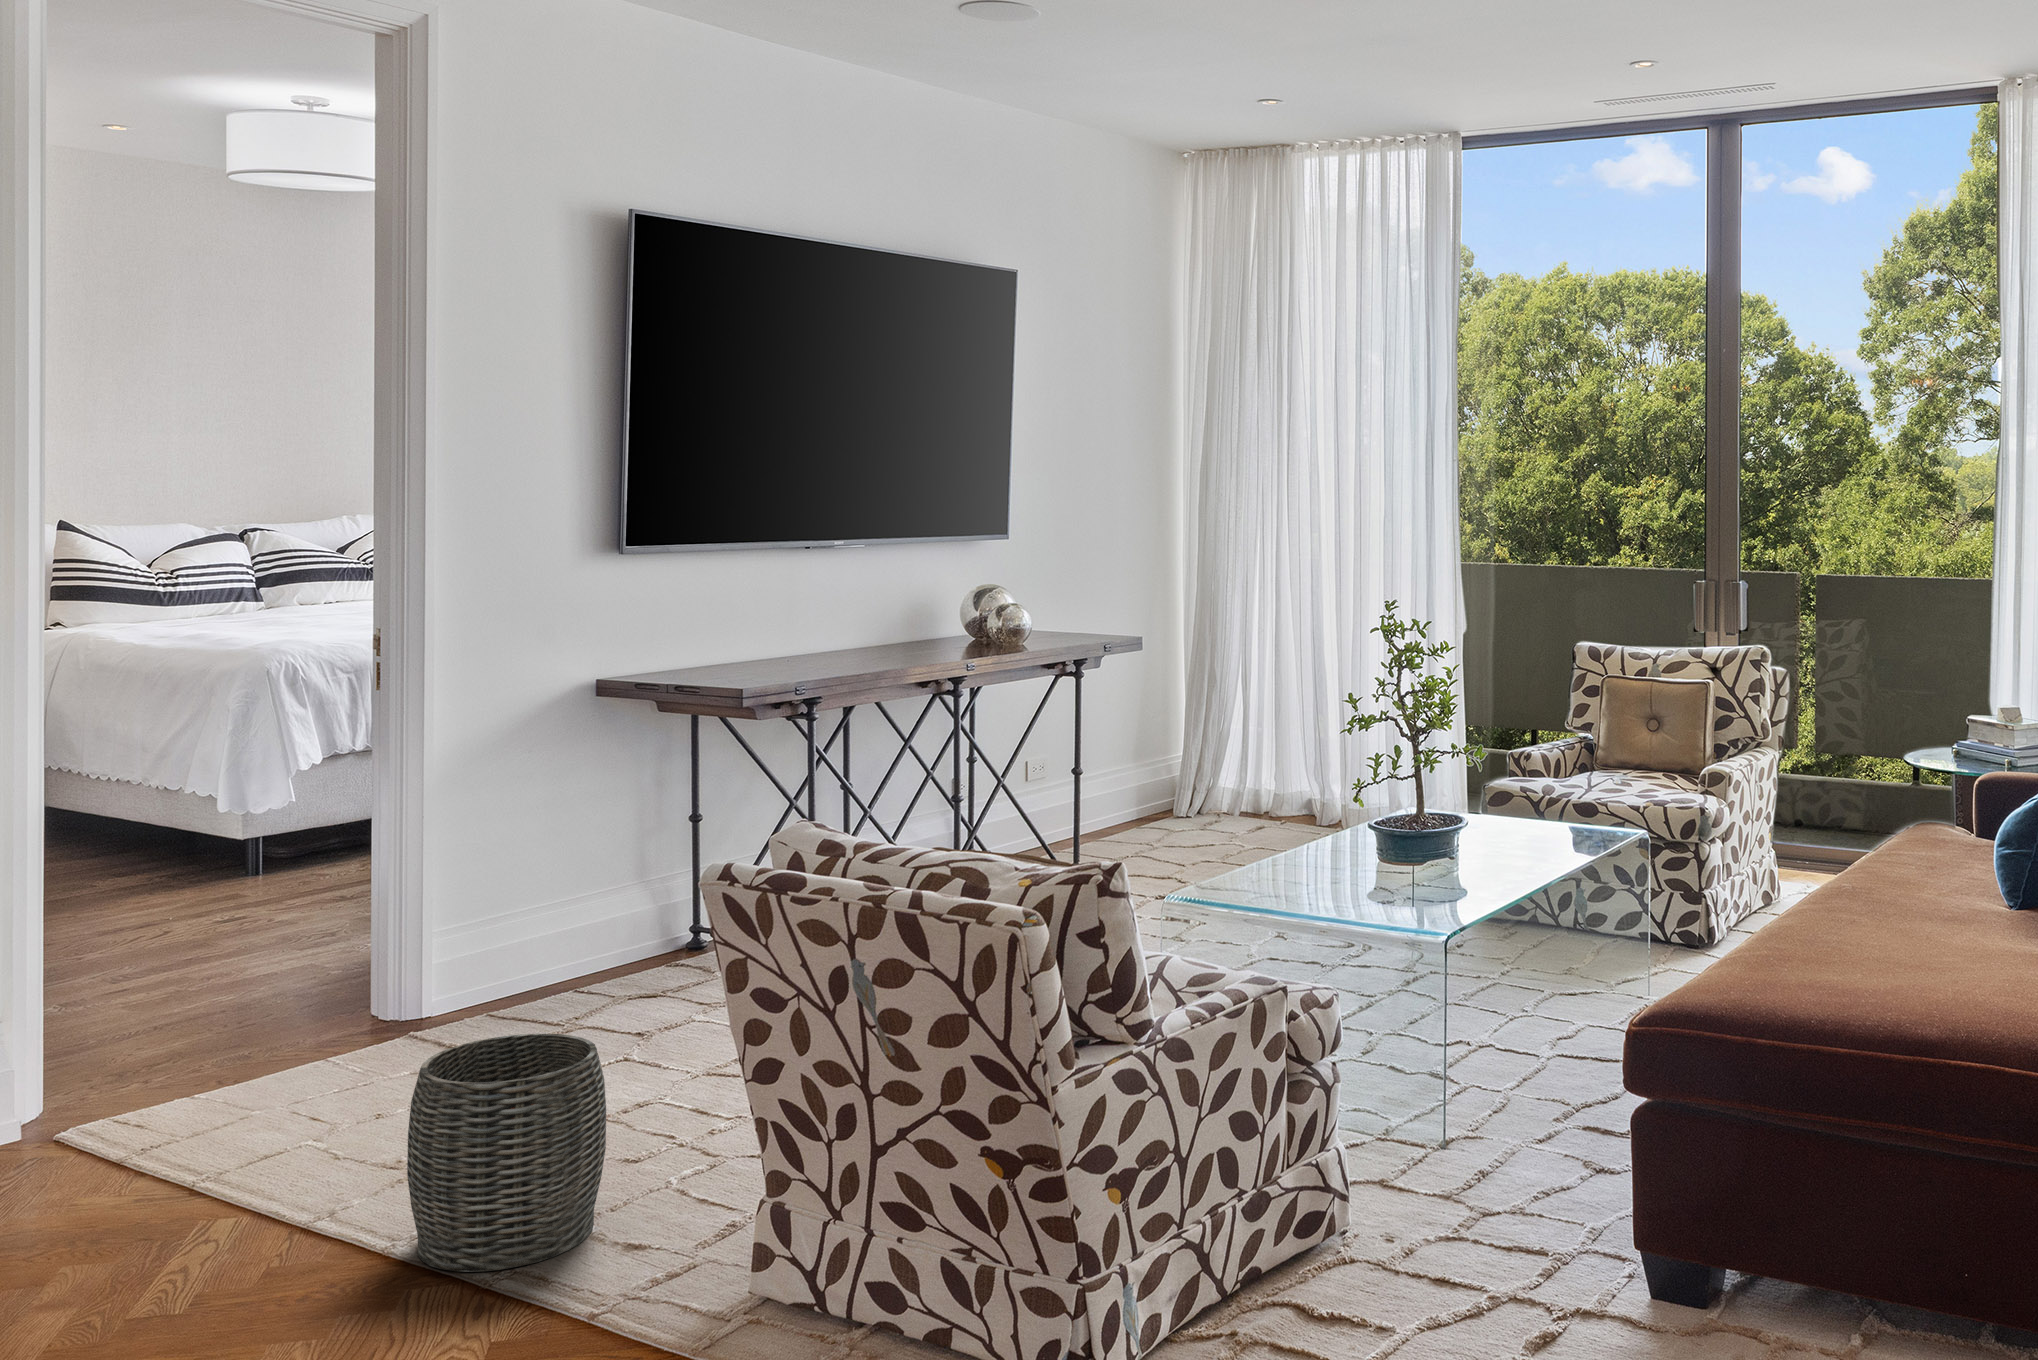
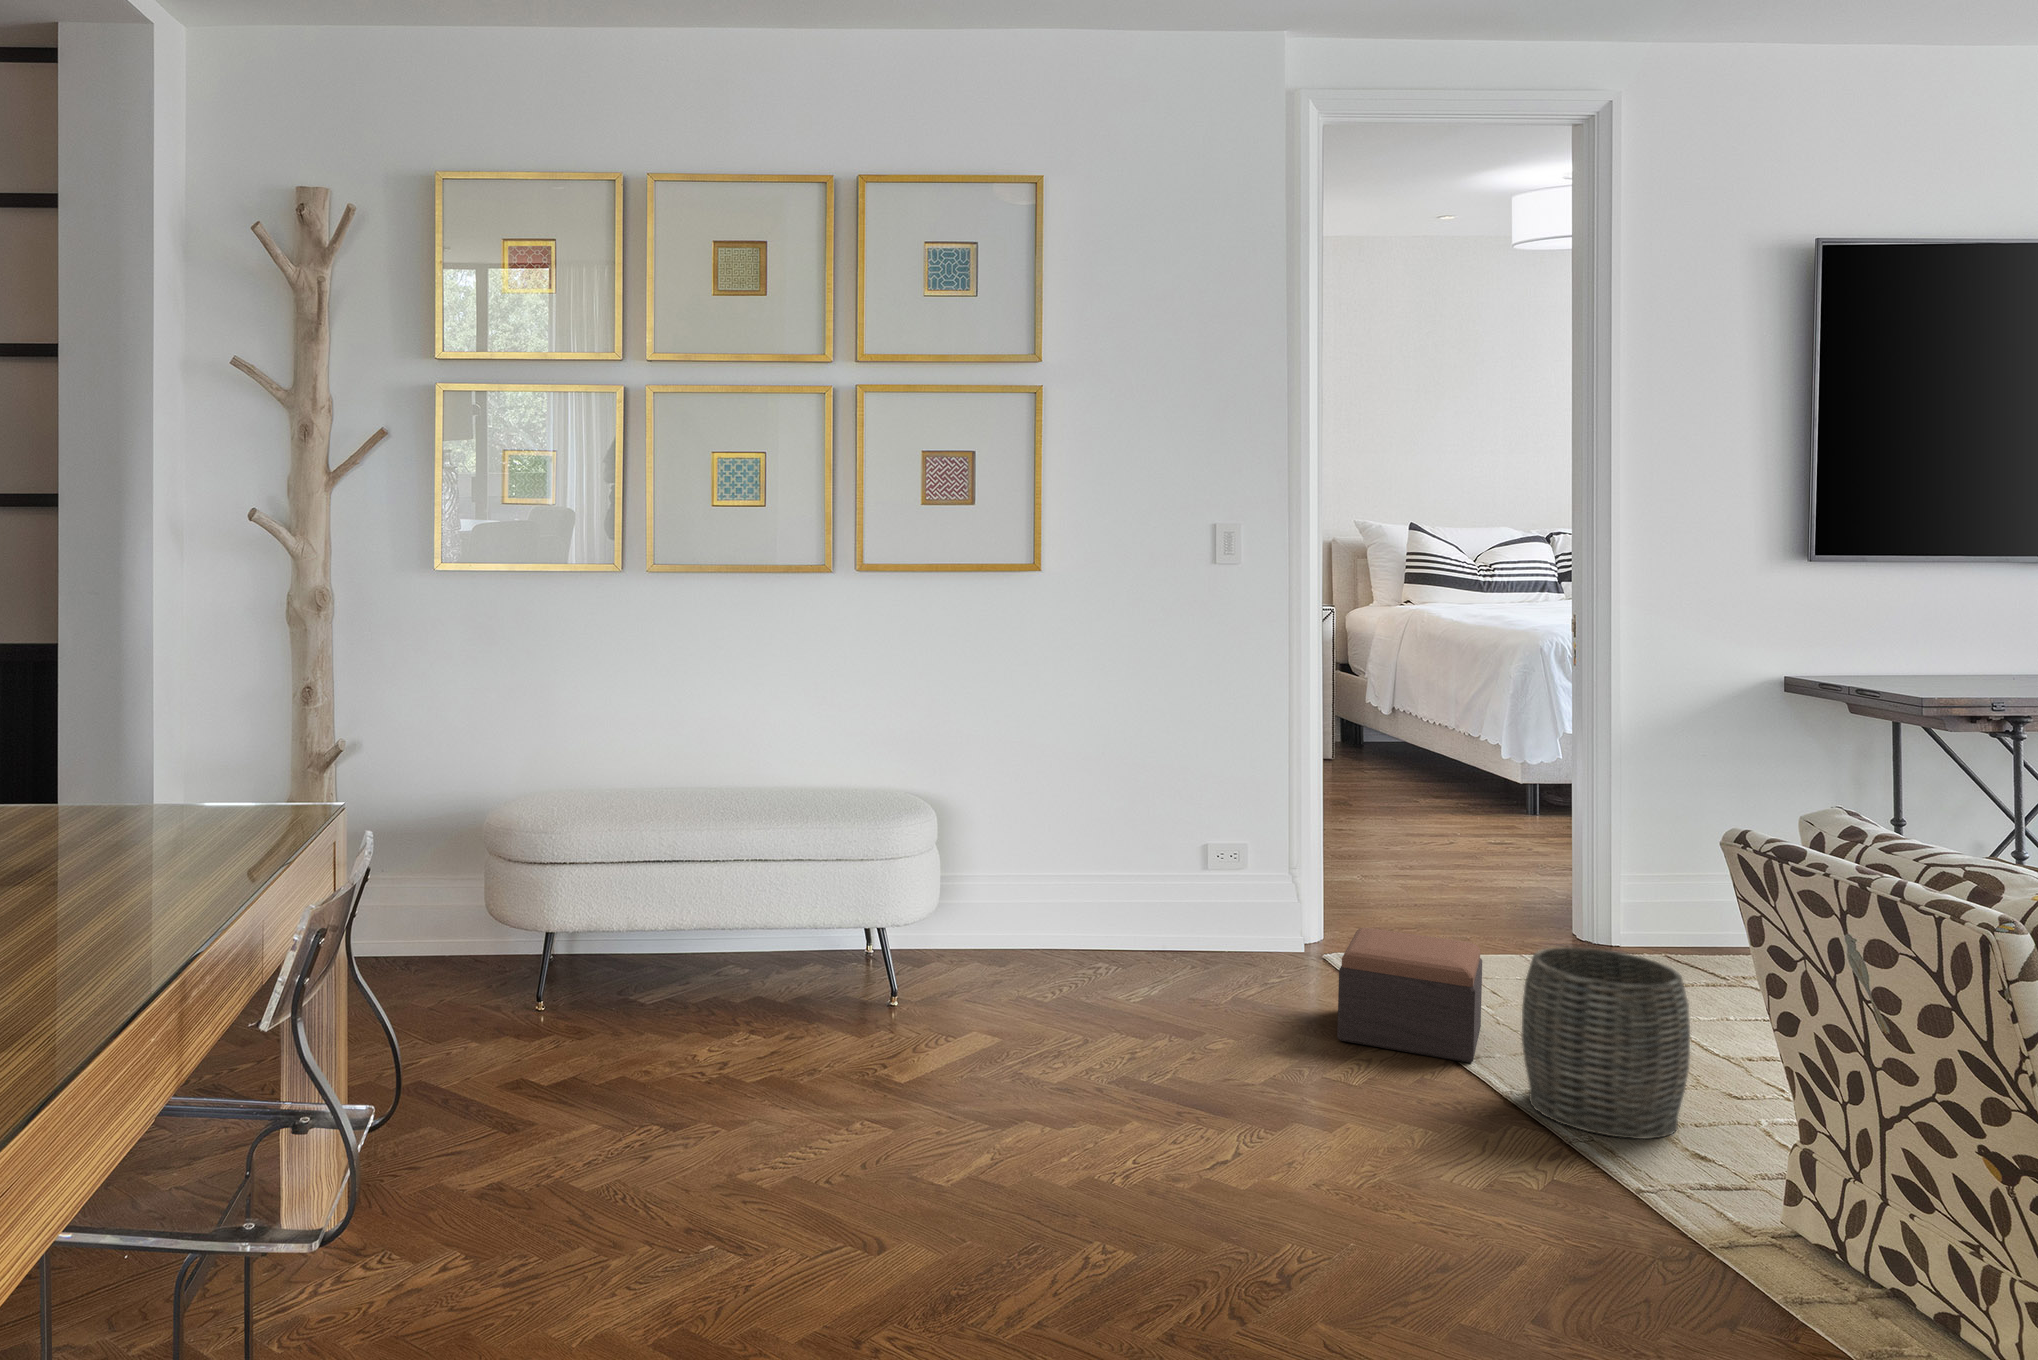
footstool: none [126,1073,330,1270] -> present [1337,927,1482,1063]

